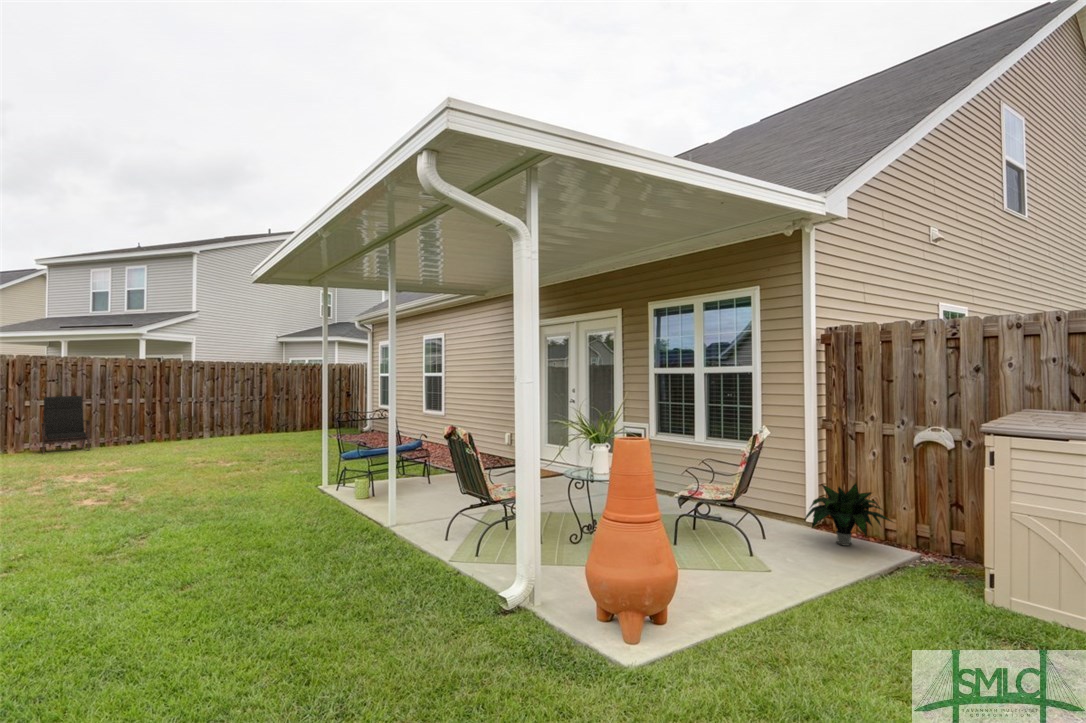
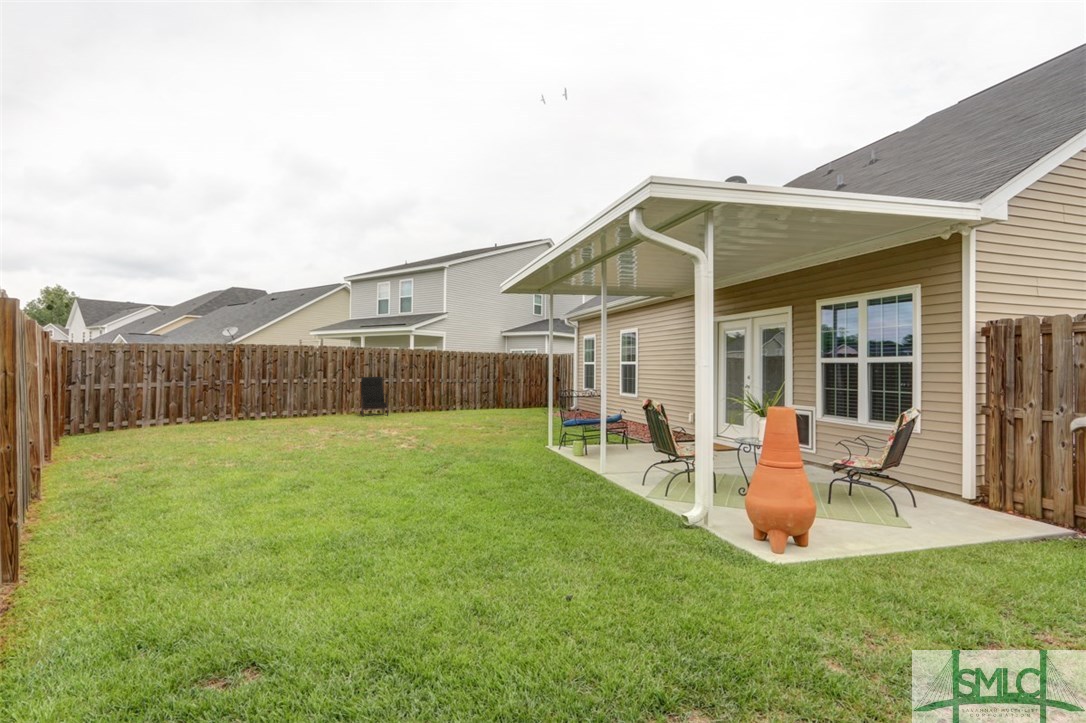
potted plant: present [805,483,892,546] -> none [953,461,1044,517]

